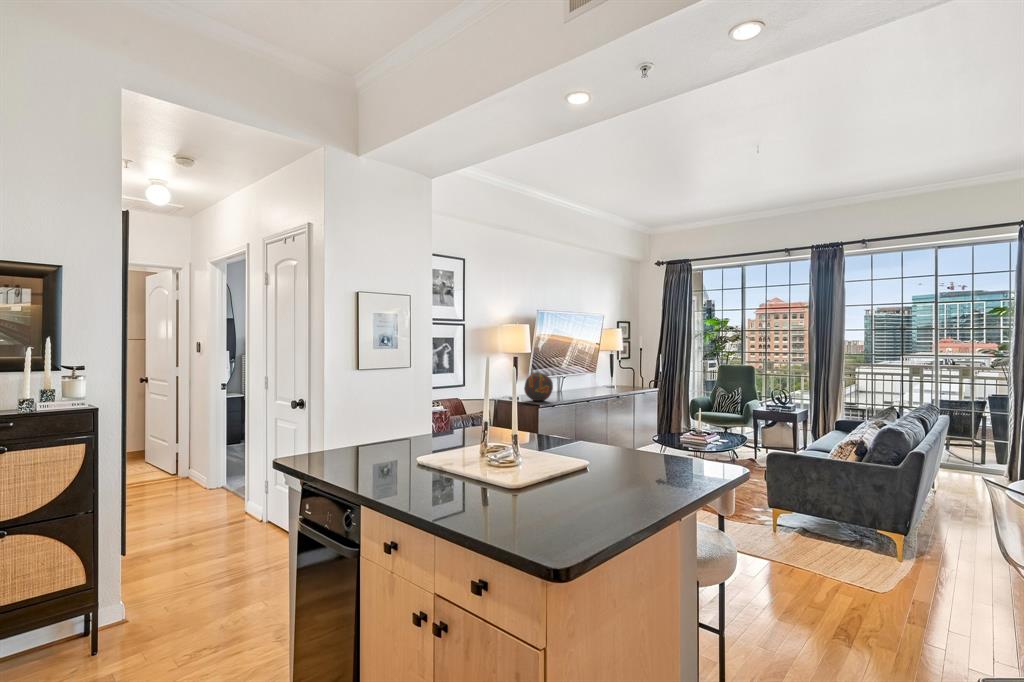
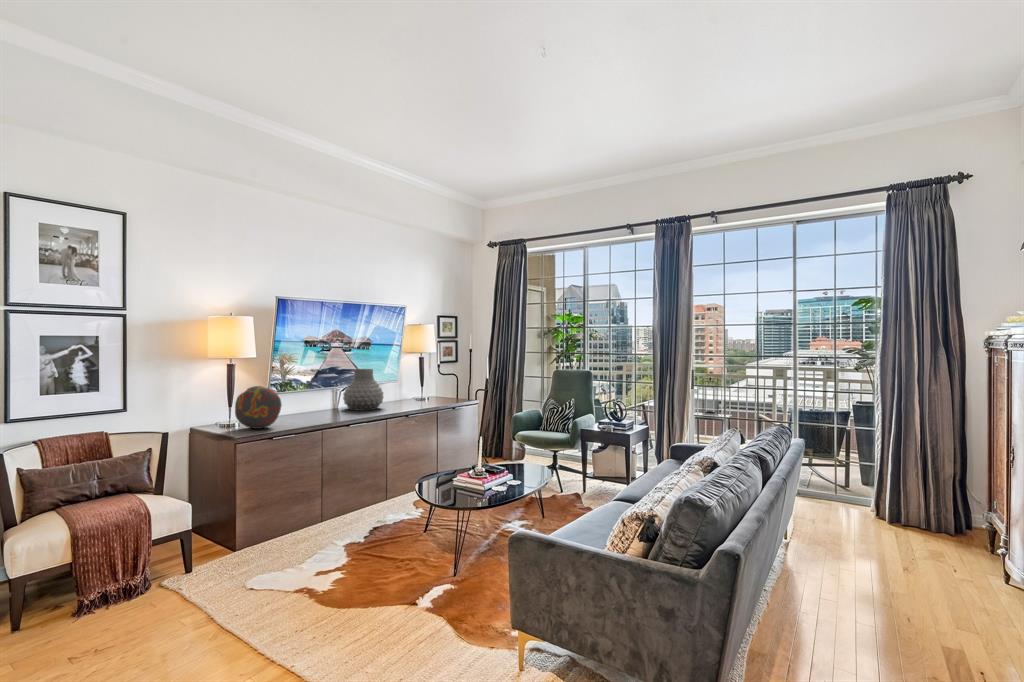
vase: none [568,363,597,394] -> present [343,369,383,411]

